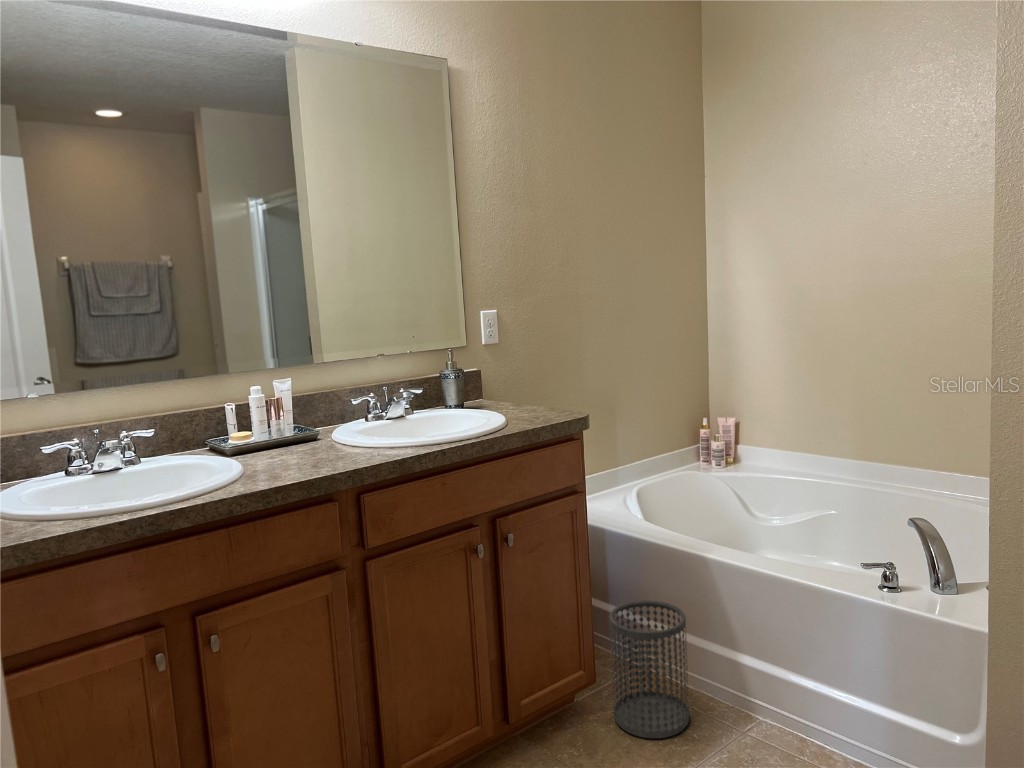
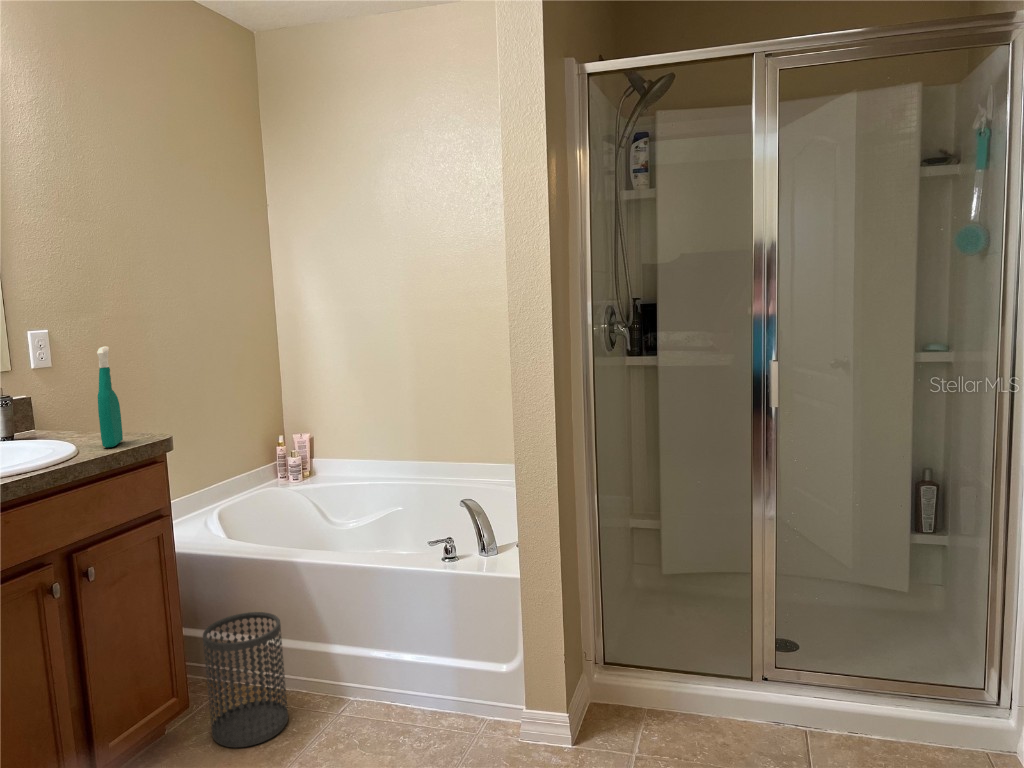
spray bottle: none [524,325,545,422] -> present [97,346,123,448]

